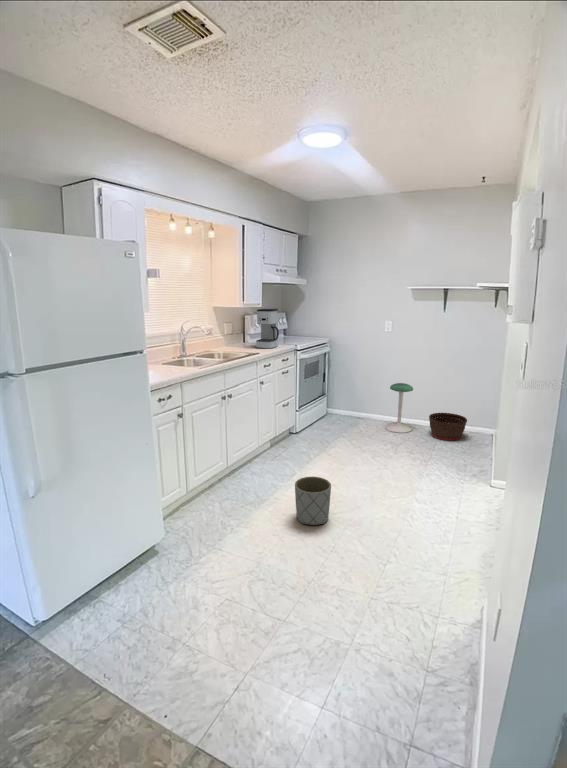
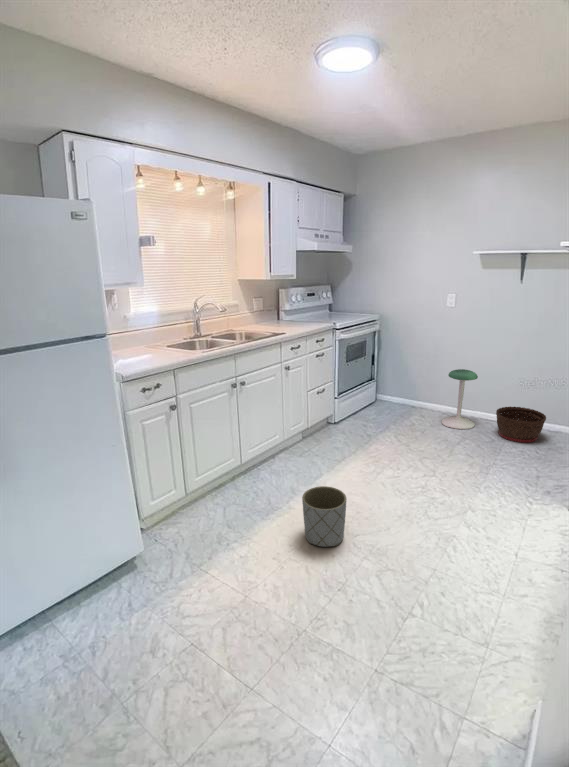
coffee maker: present [256,309,279,349] -> none [286,281,312,328]

